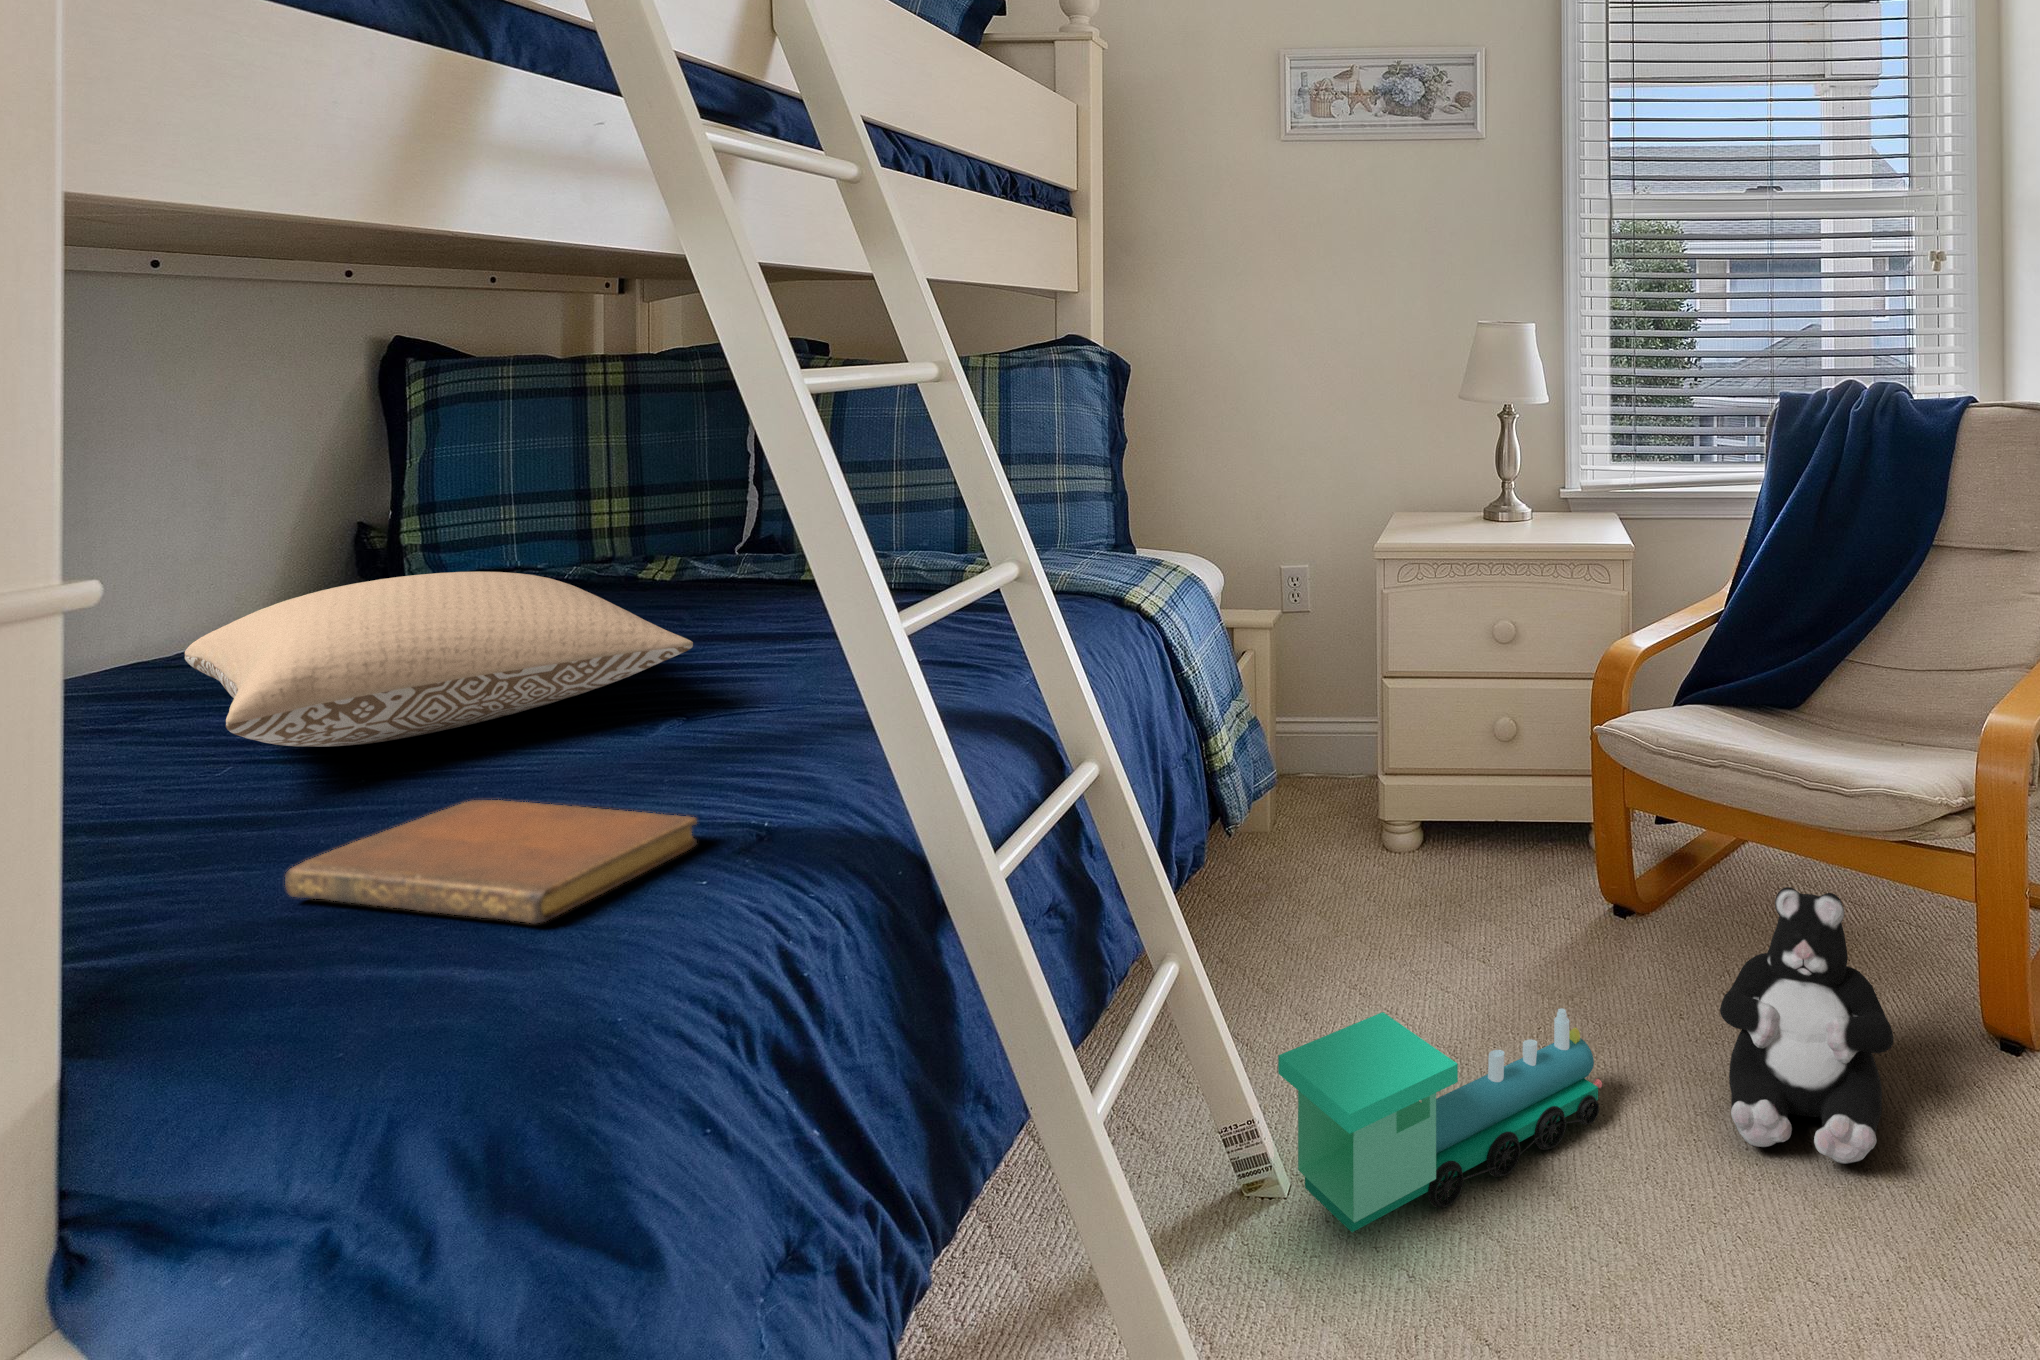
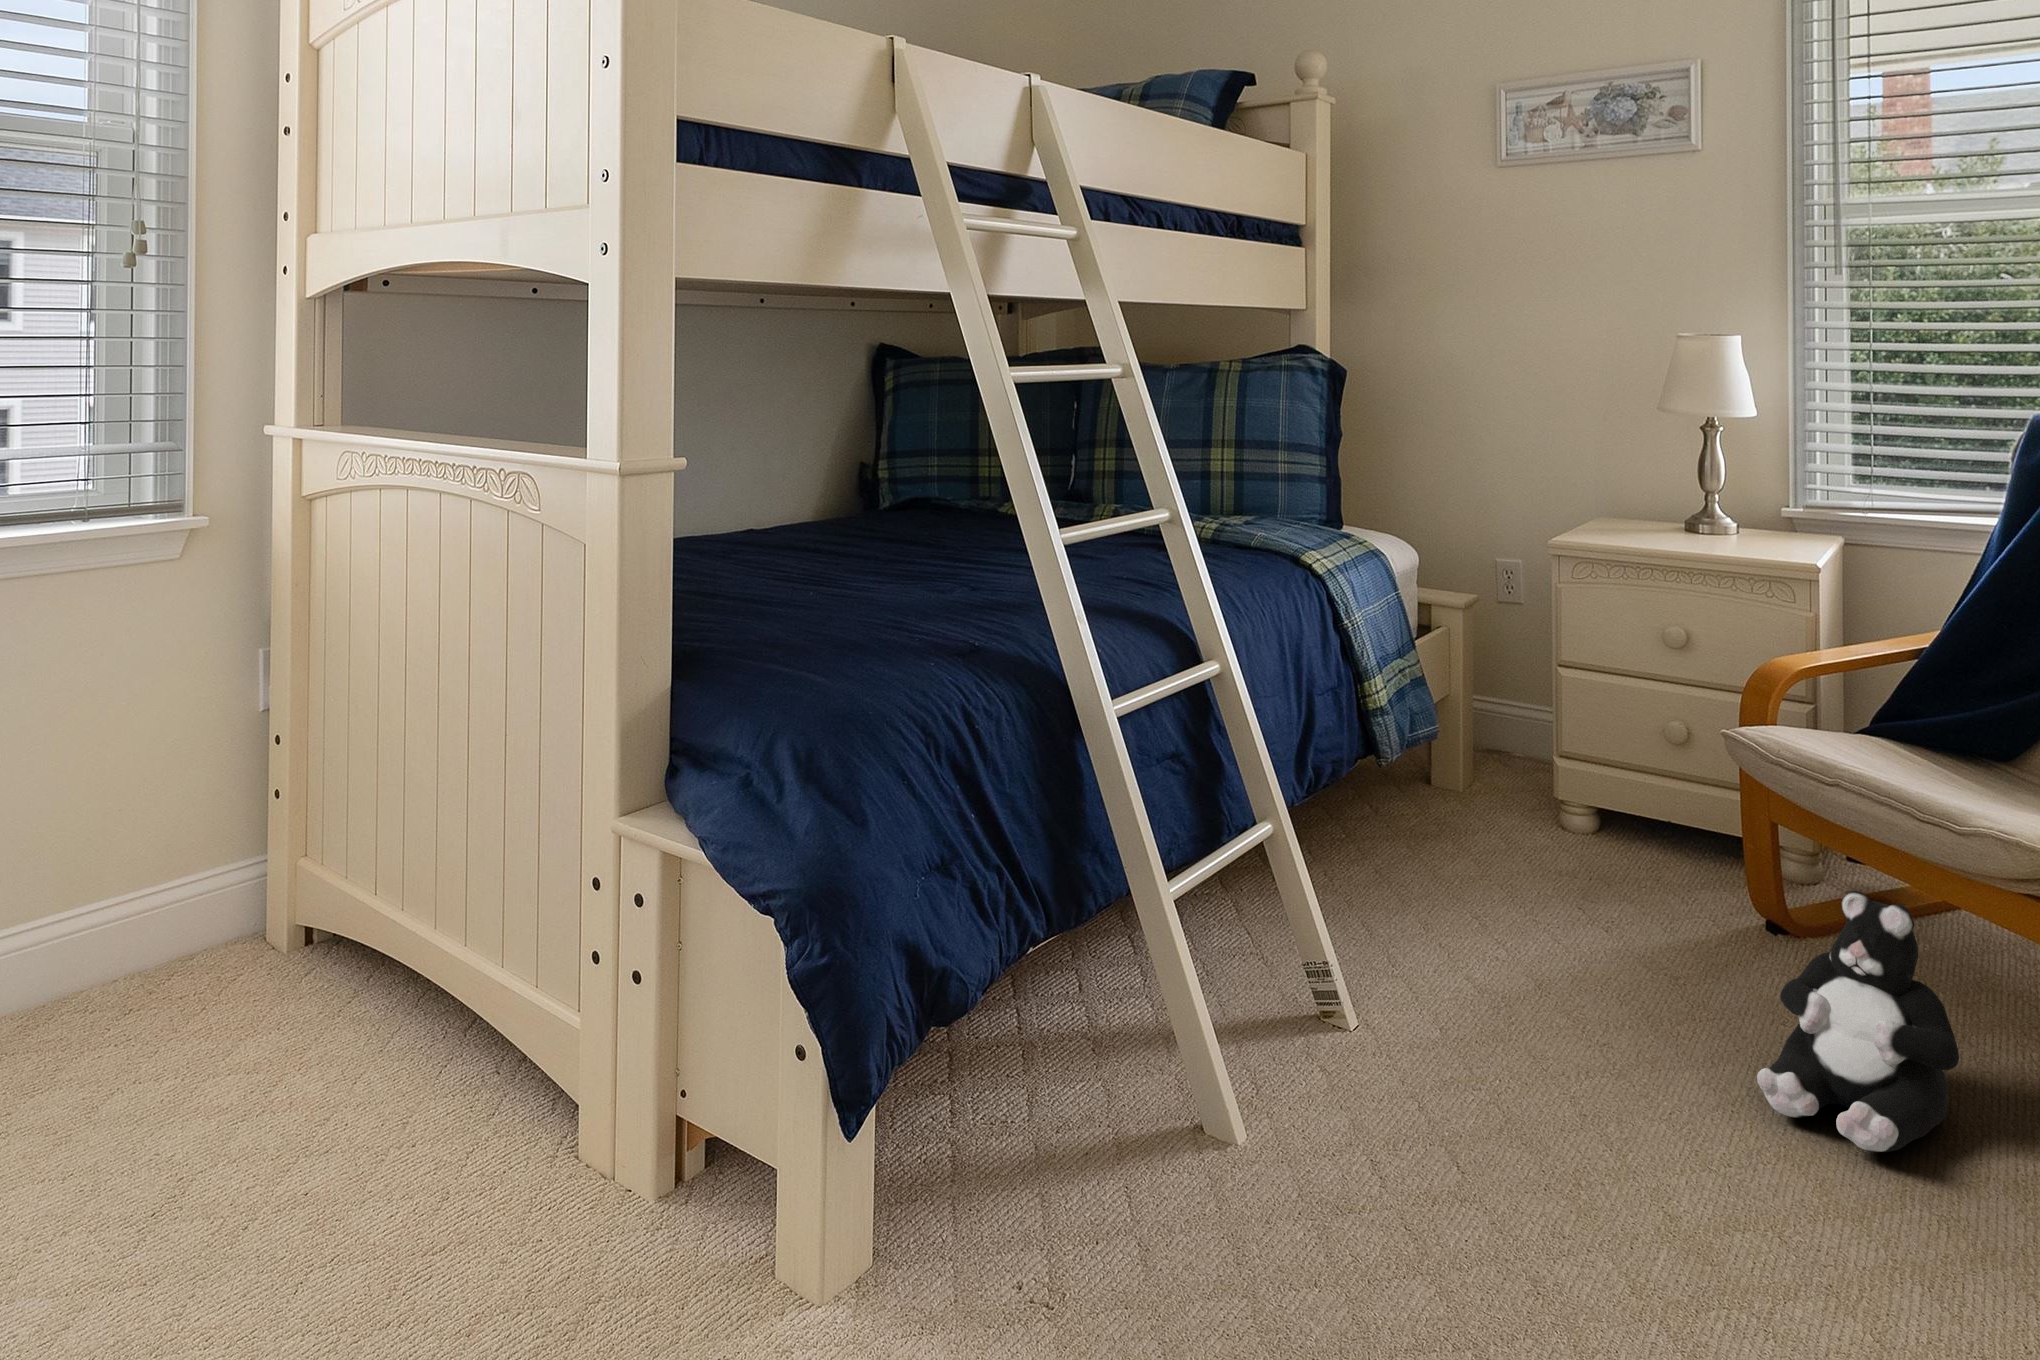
pillow: present [185,572,693,747] -> none [737,492,971,585]
notebook: present [285,800,697,923] -> none [750,613,934,669]
toy train: present [1278,1008,1602,1232] -> none [1340,907,1650,1070]

